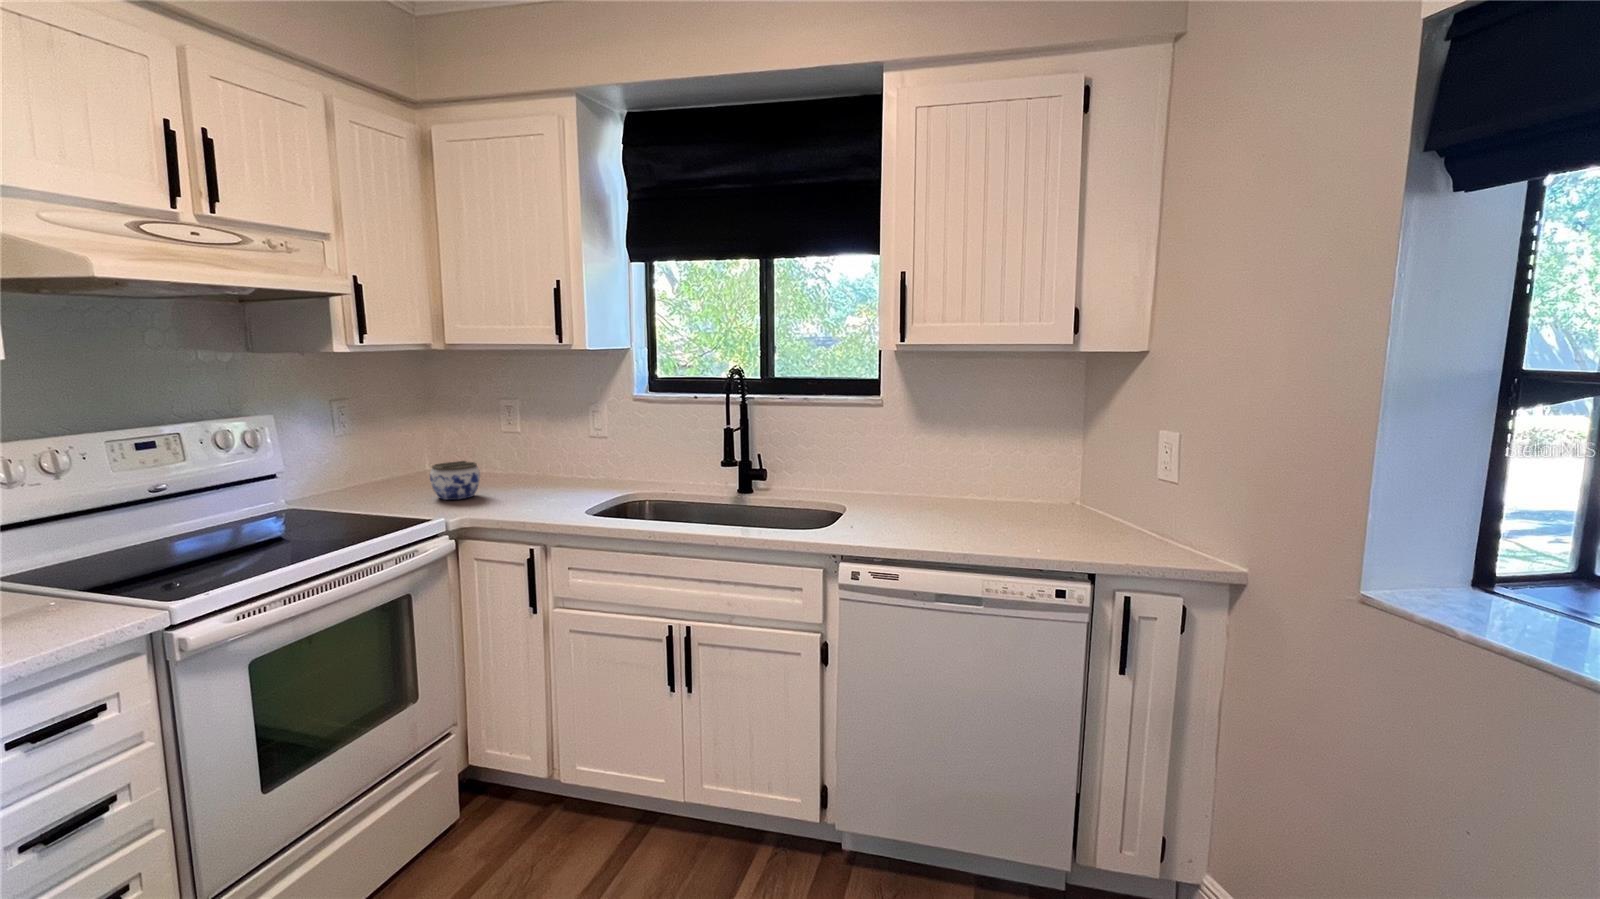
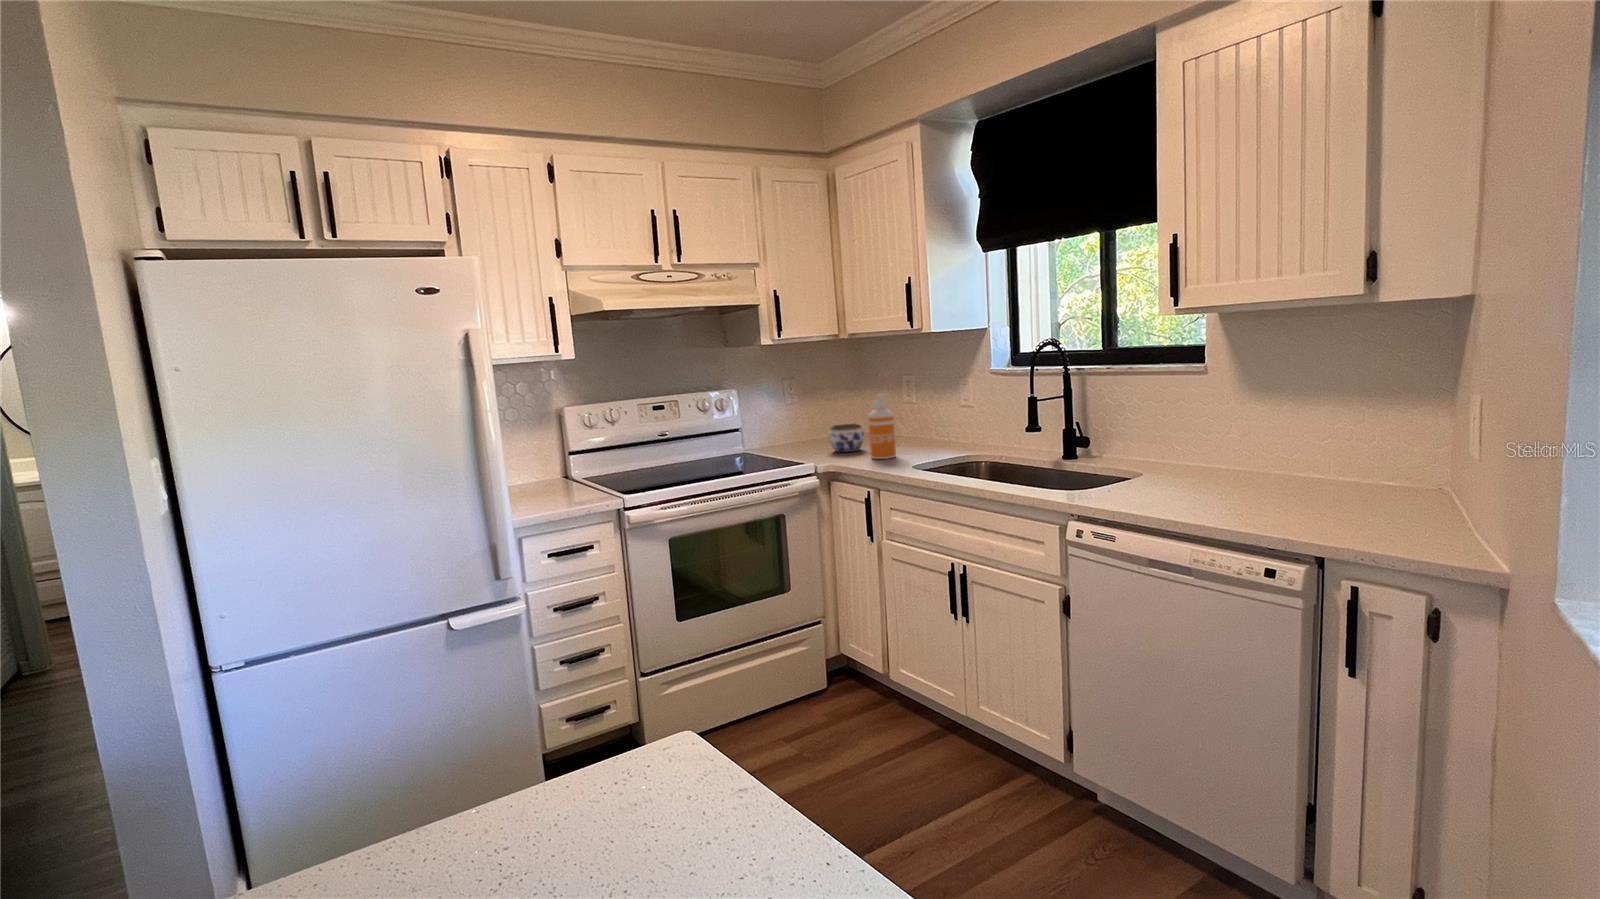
soap dispenser: none [507,423,544,507] -> present [869,394,896,459]

